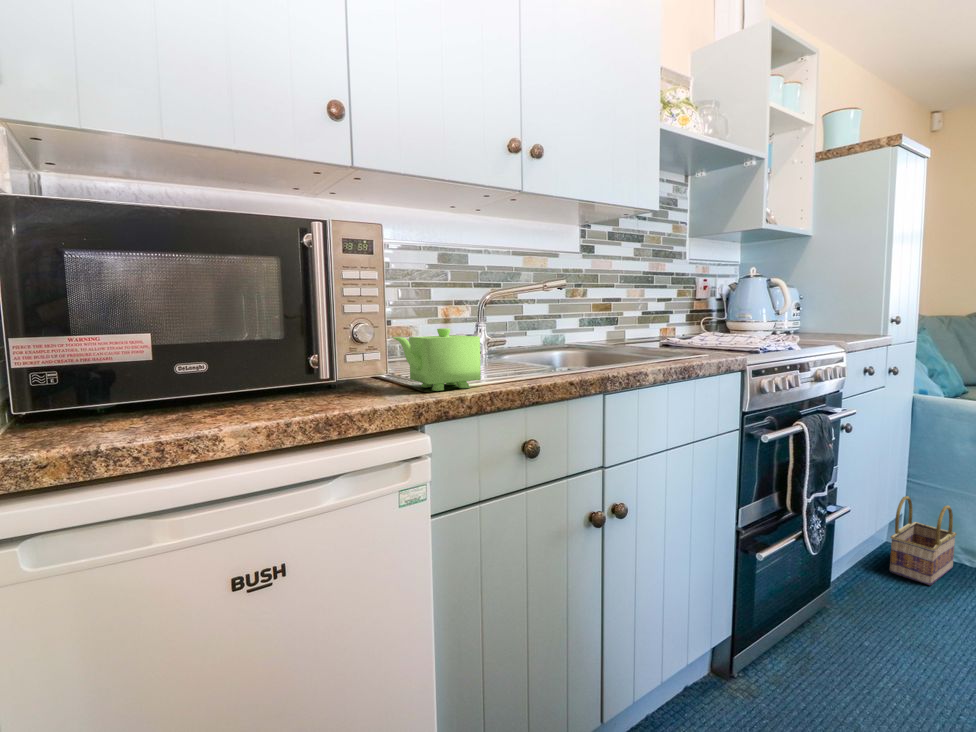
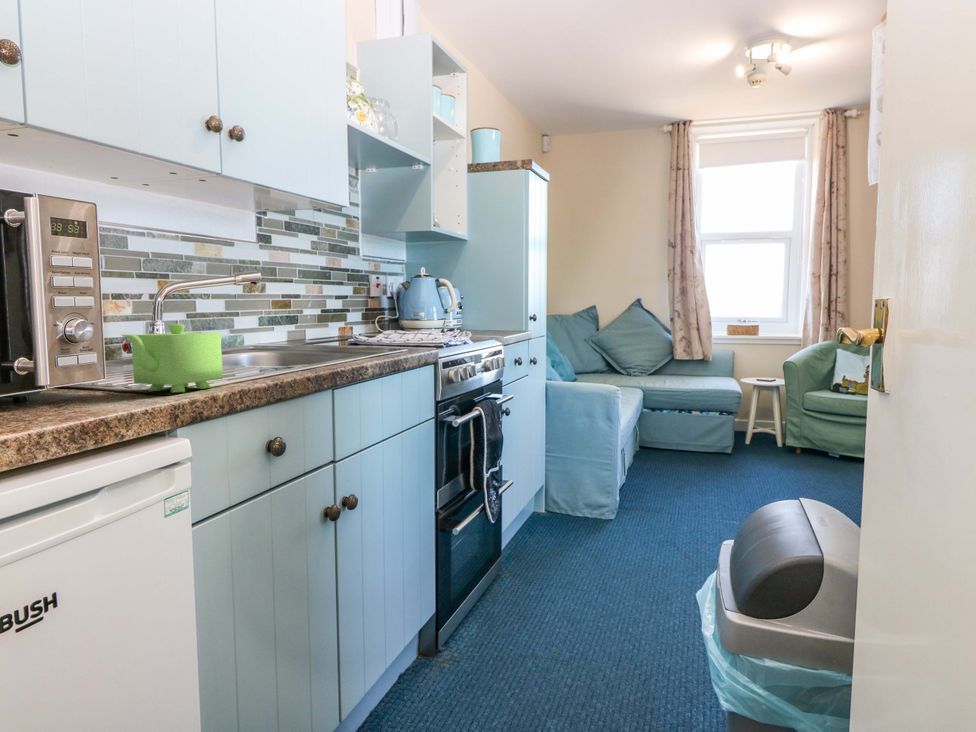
basket: present [890,496,957,585] -> none [538,468,580,539]

